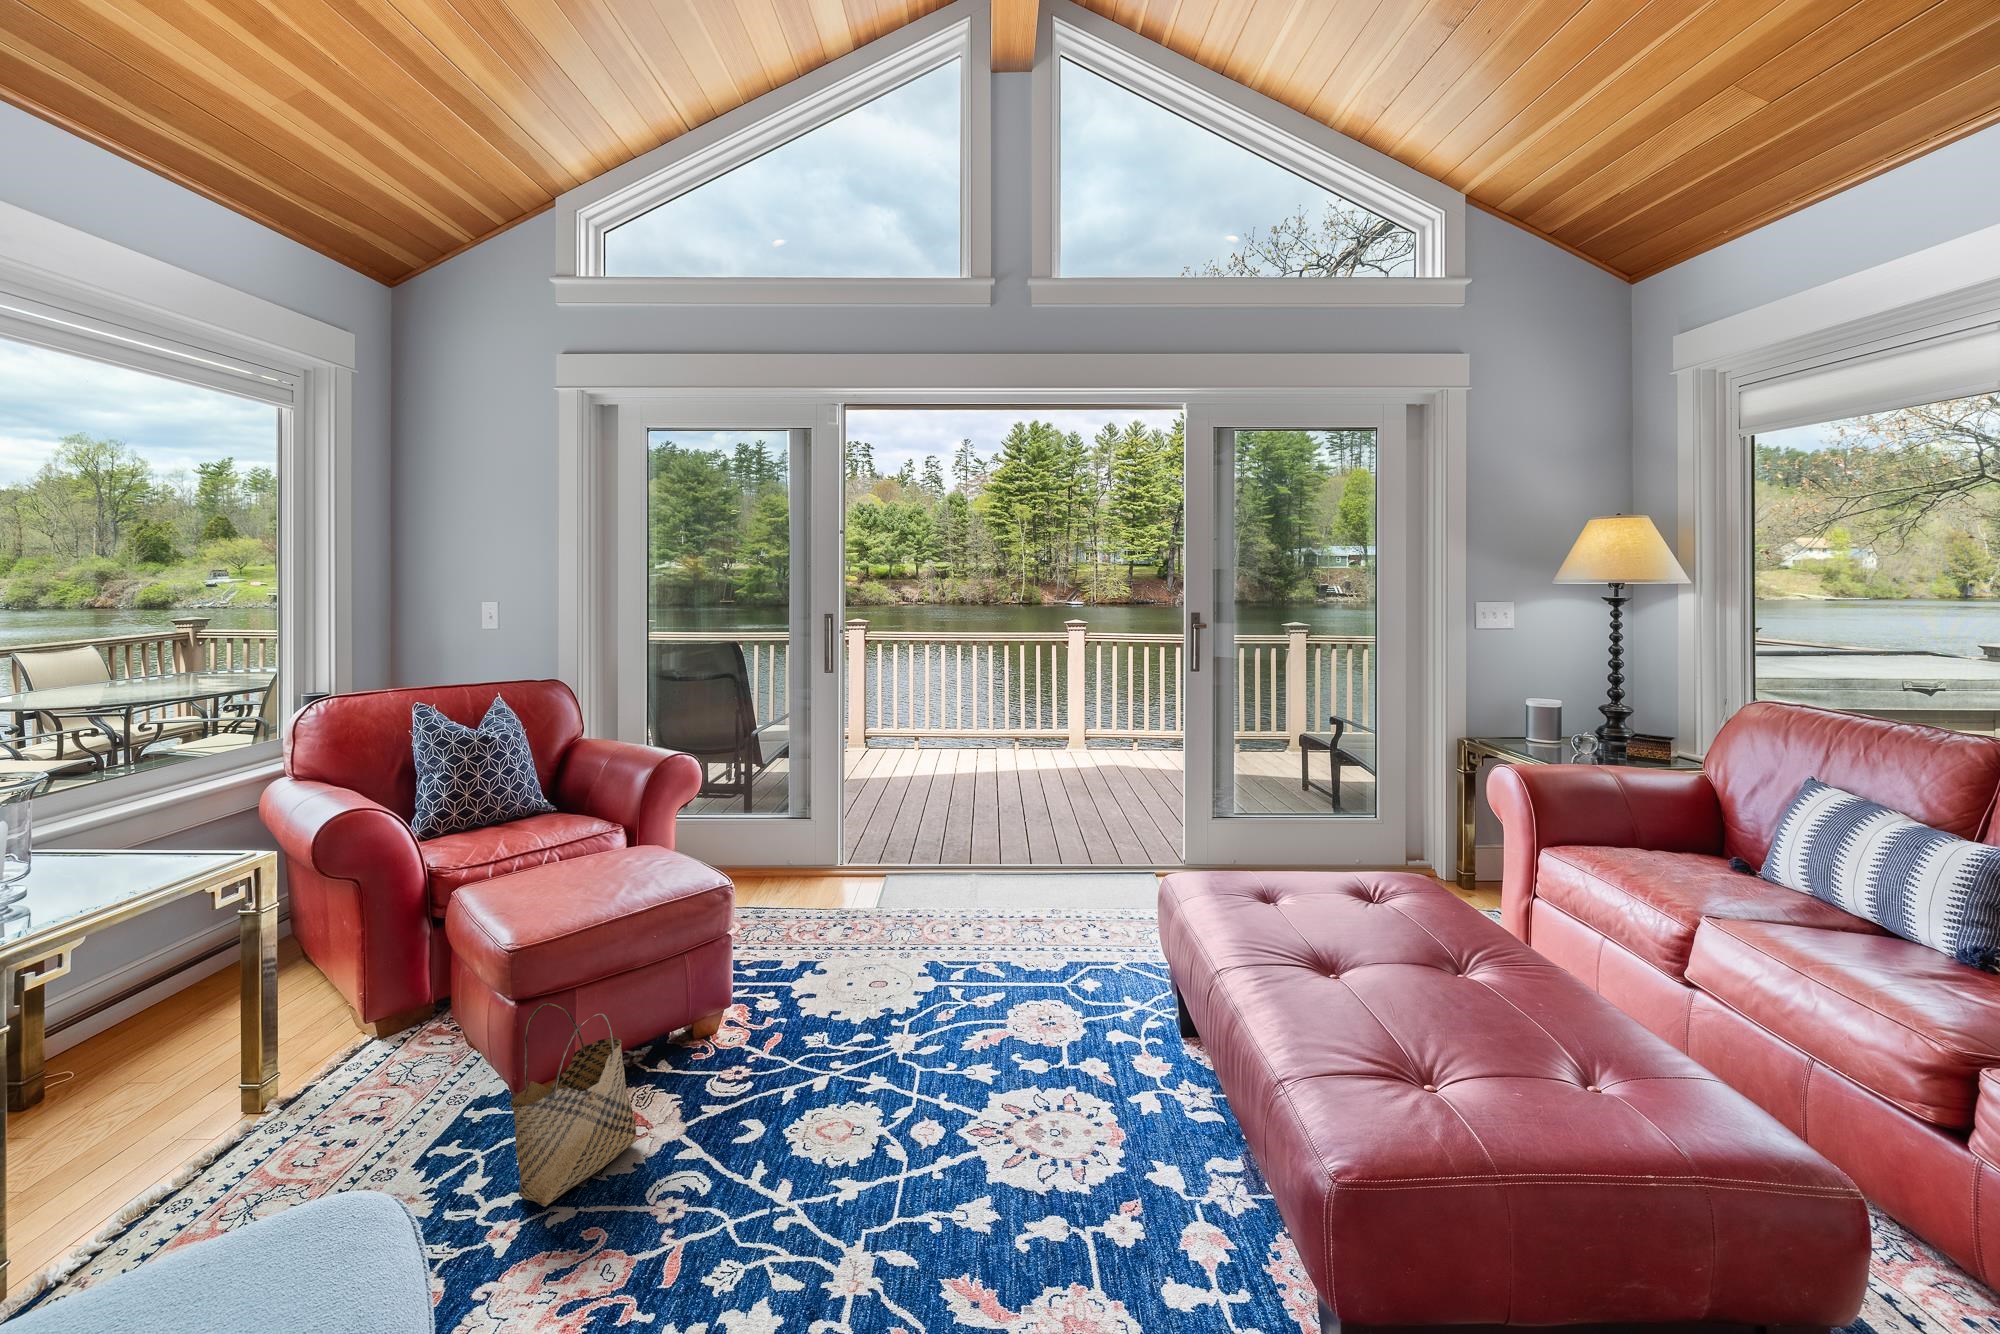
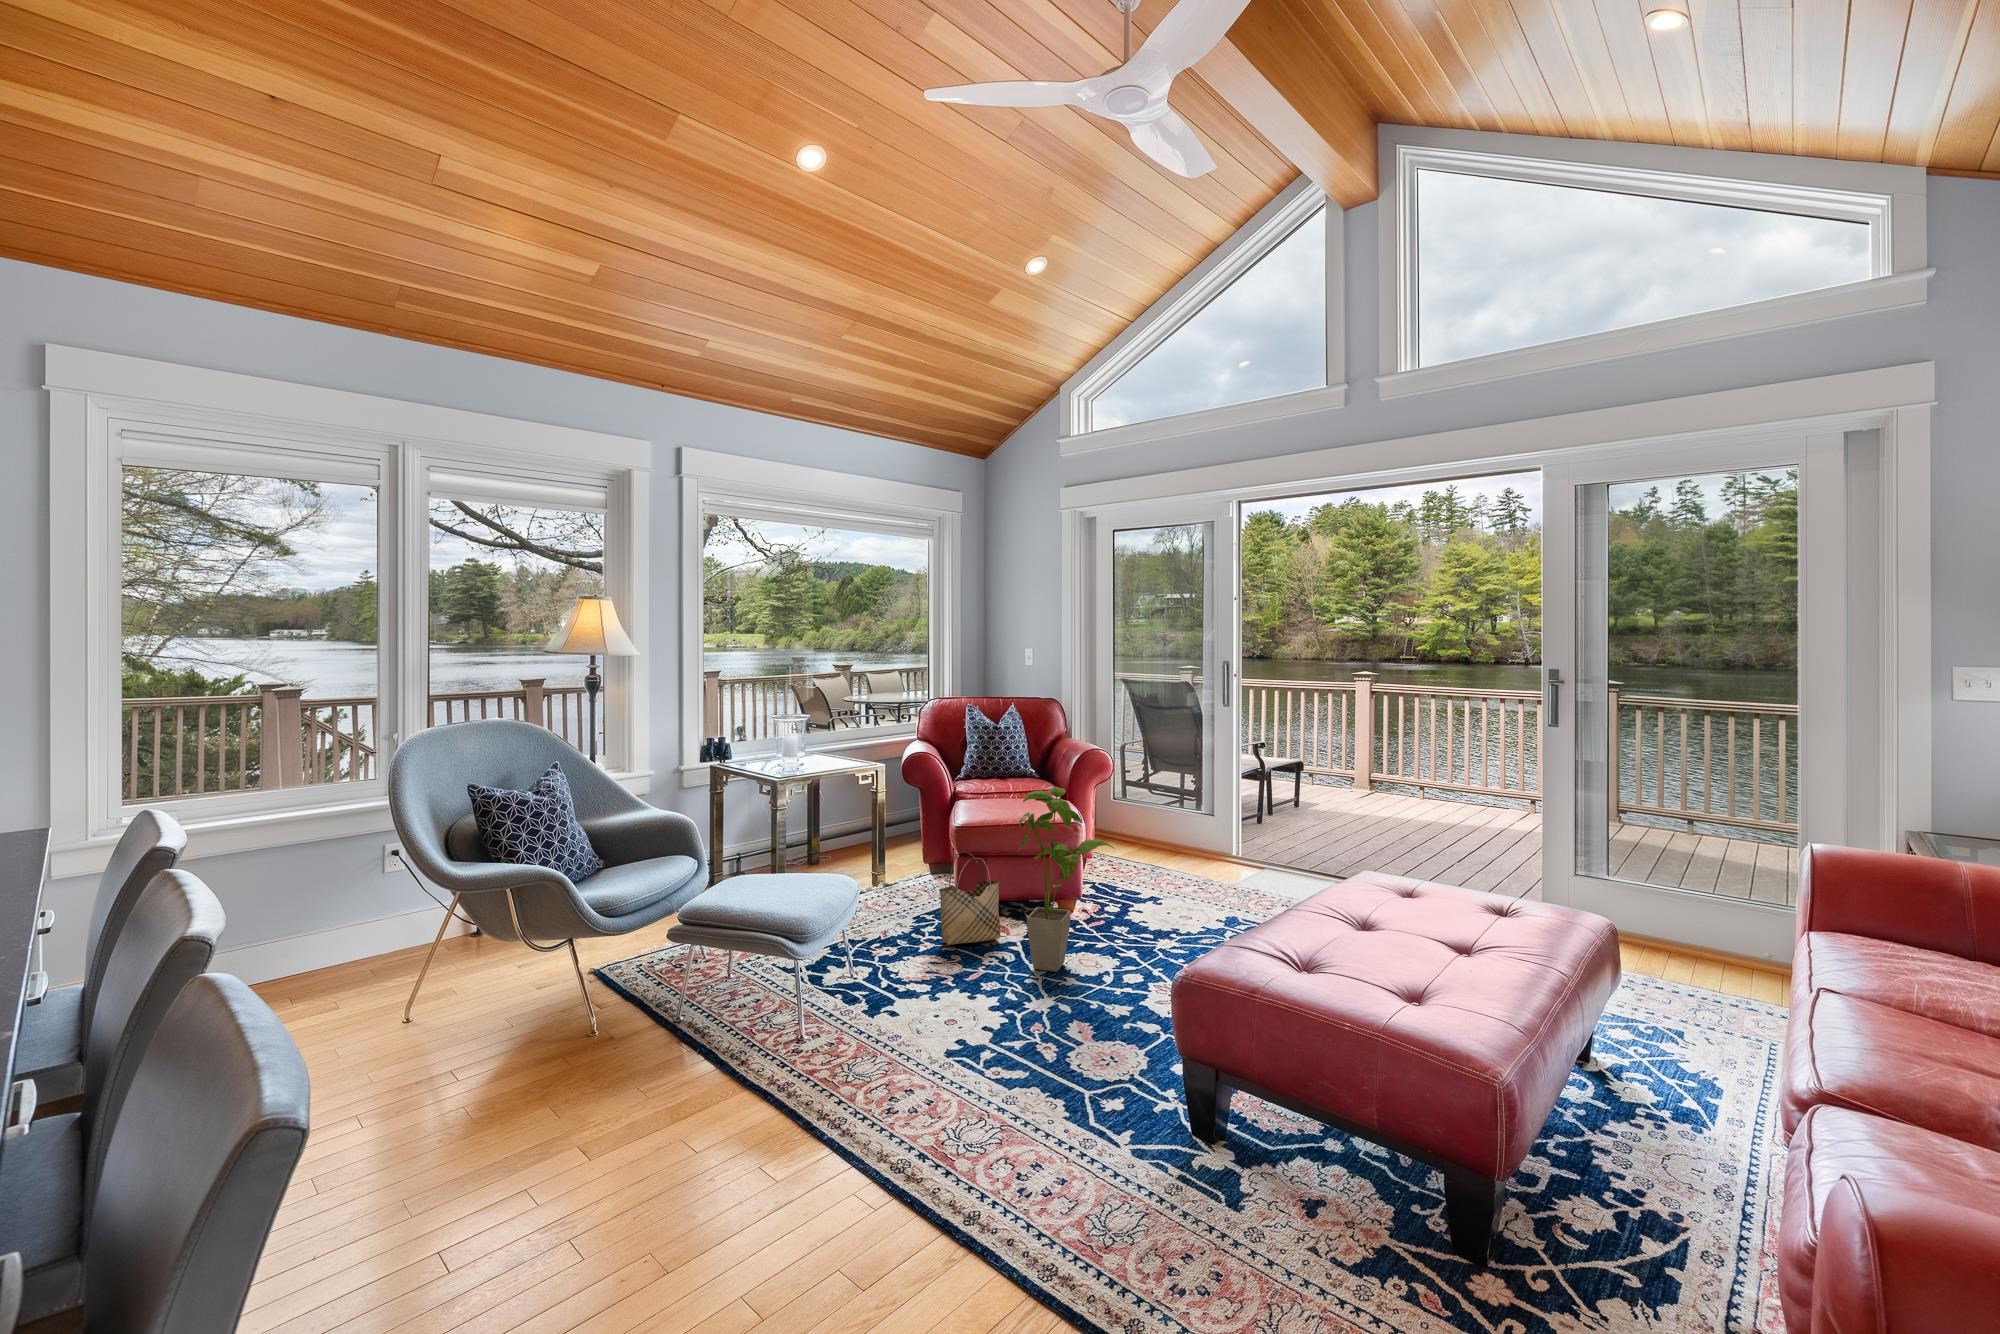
house plant: none [693,854,867,1185] -> present [1017,787,1114,972]

